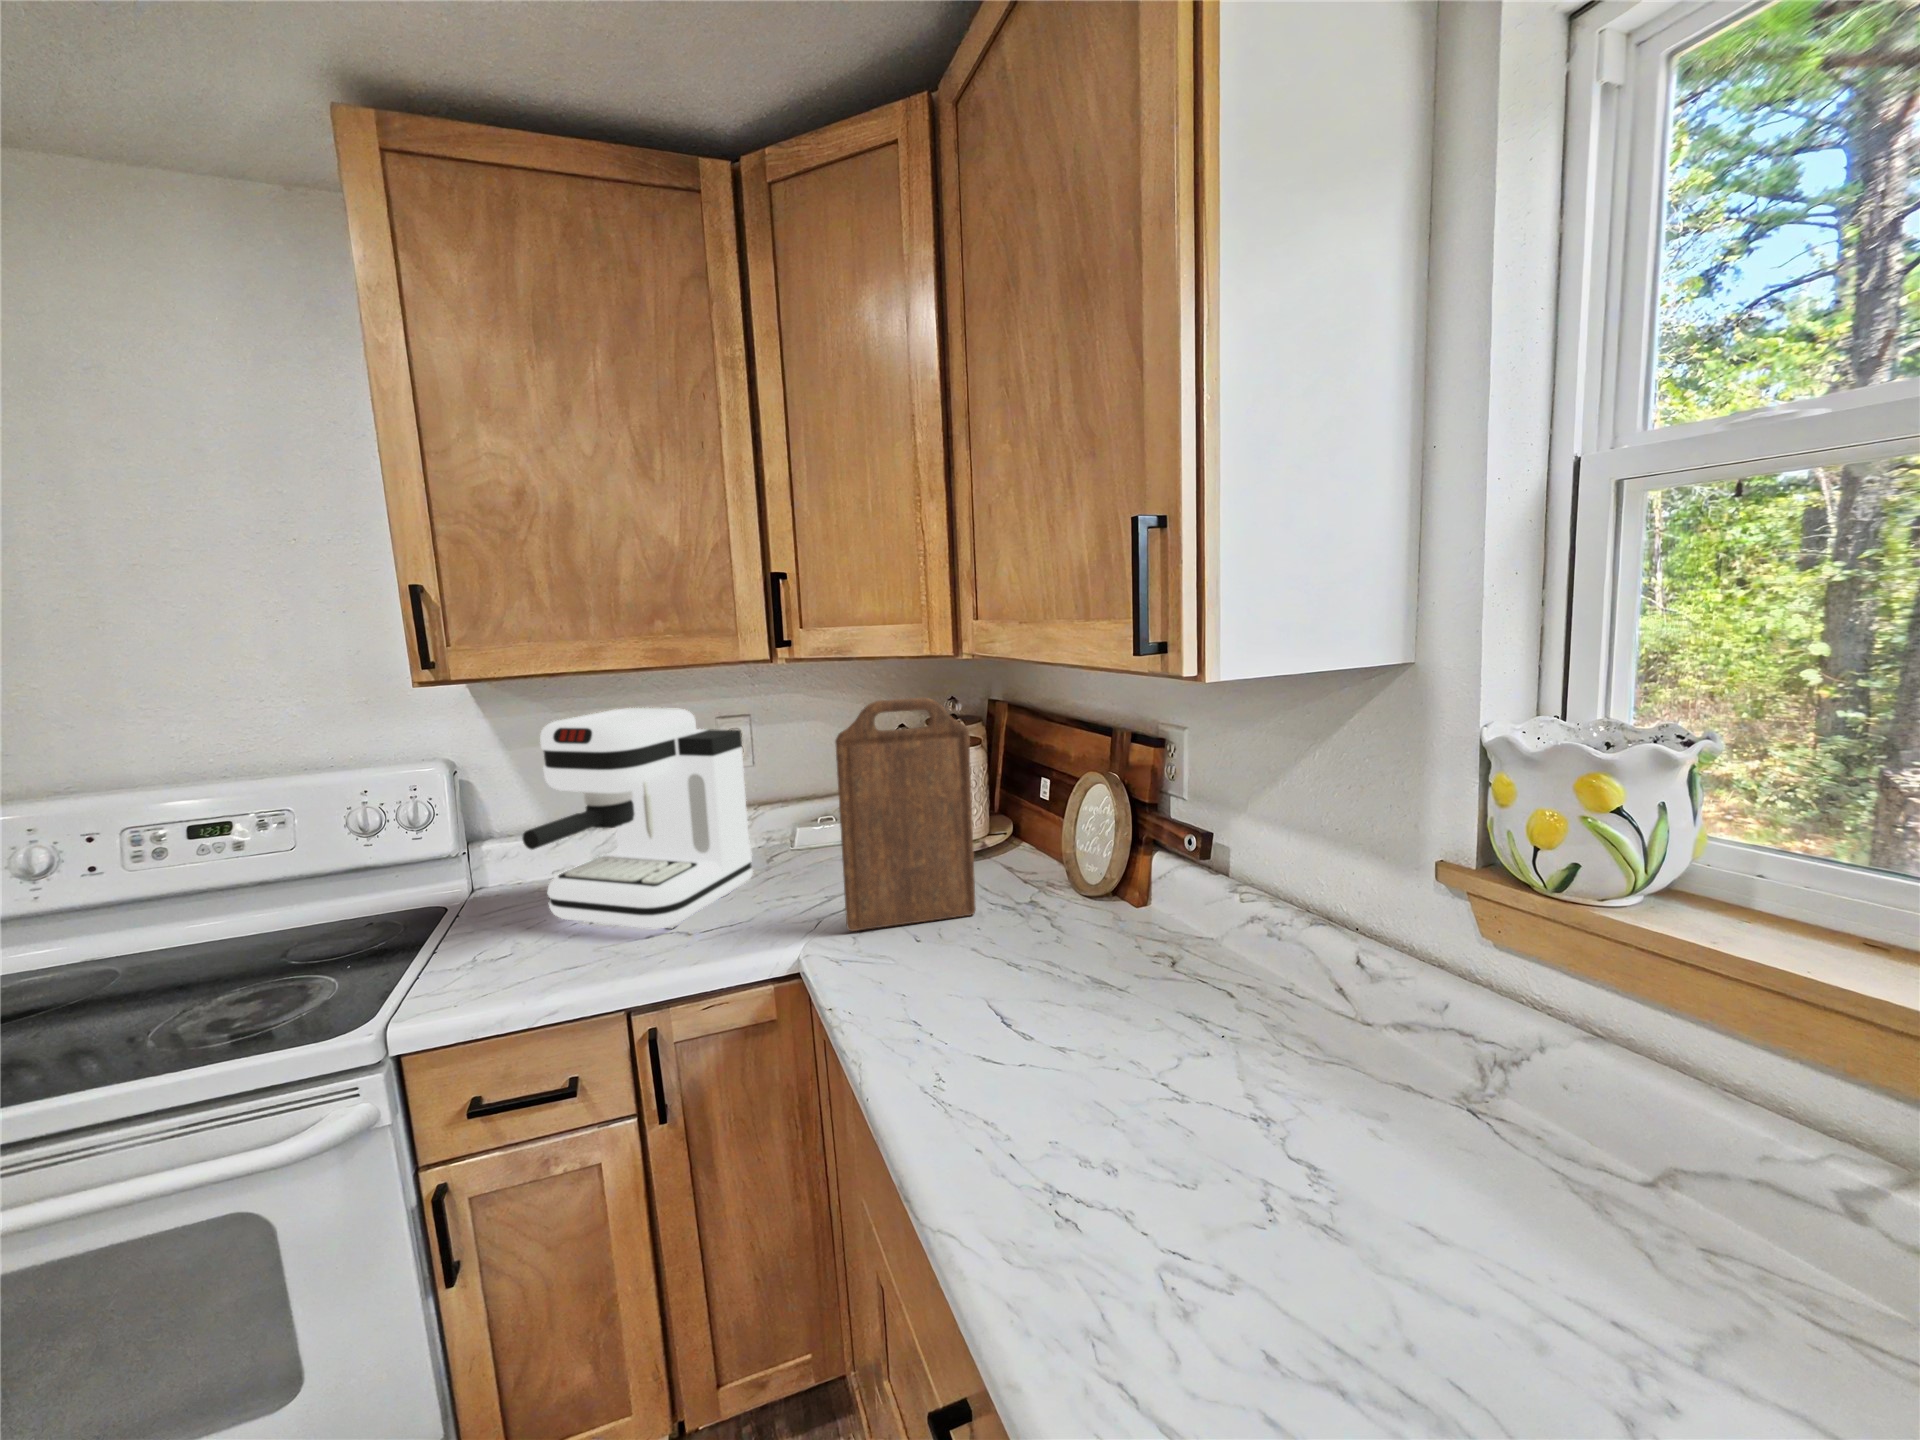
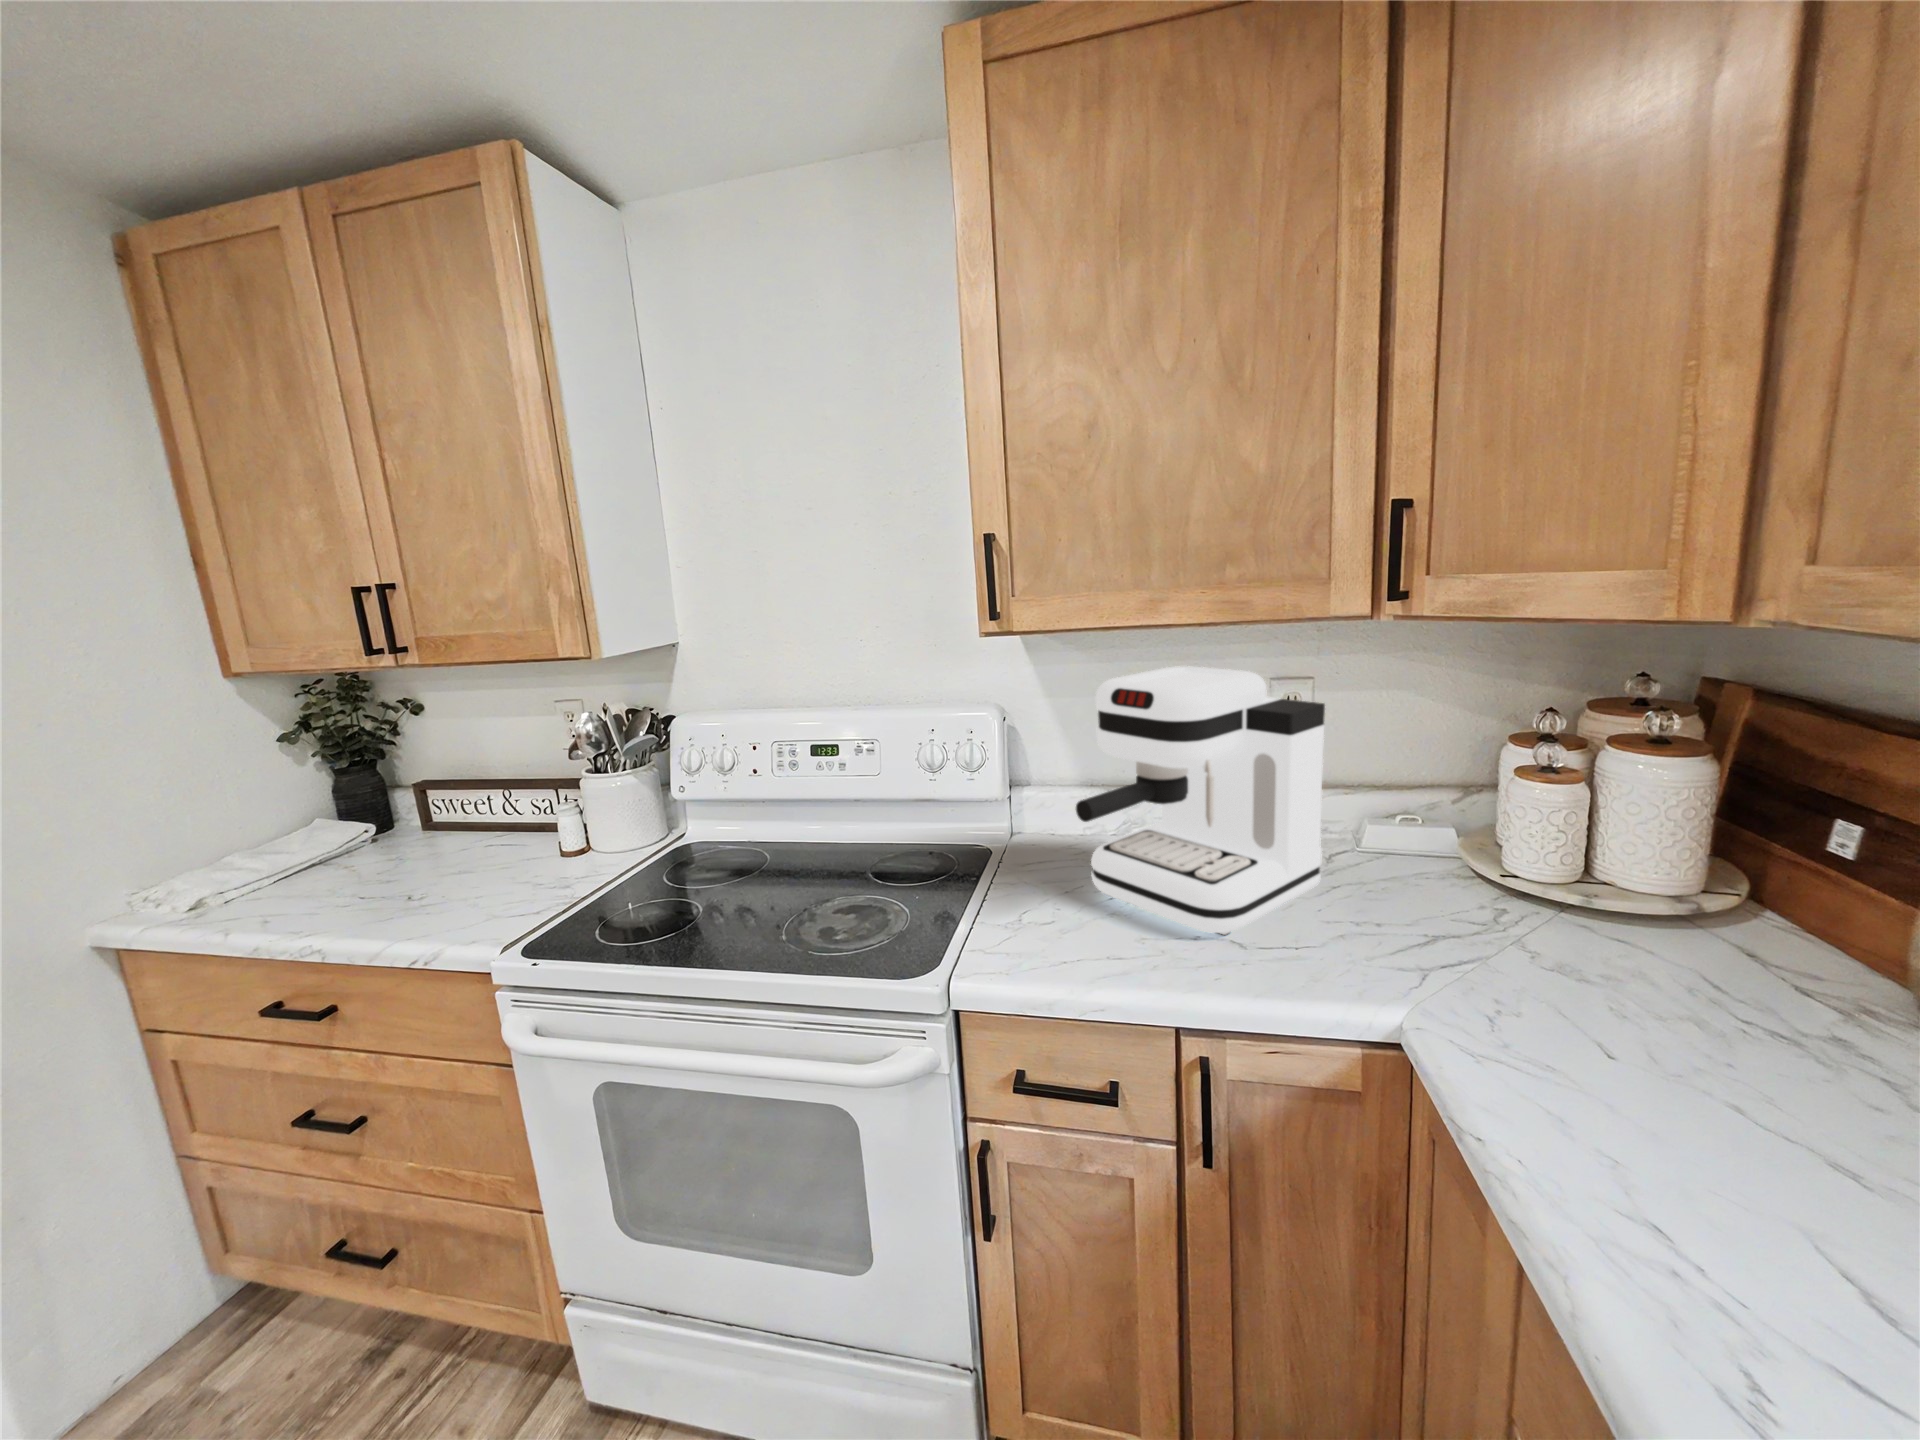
cutting board: present [835,698,976,931] -> none [1475,687,1751,1032]

